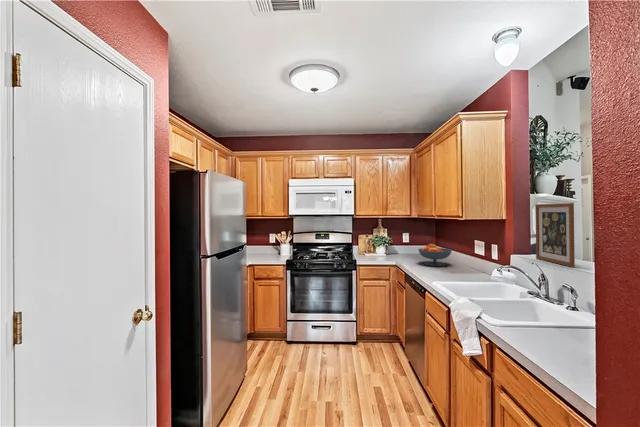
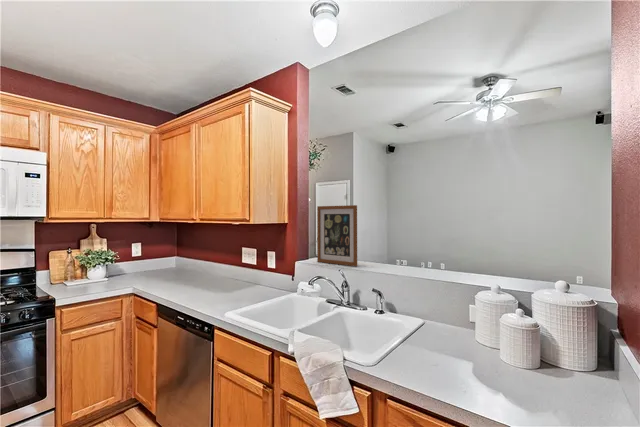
fruit bowl: present [418,244,452,266] -> none [170,256,216,286]

